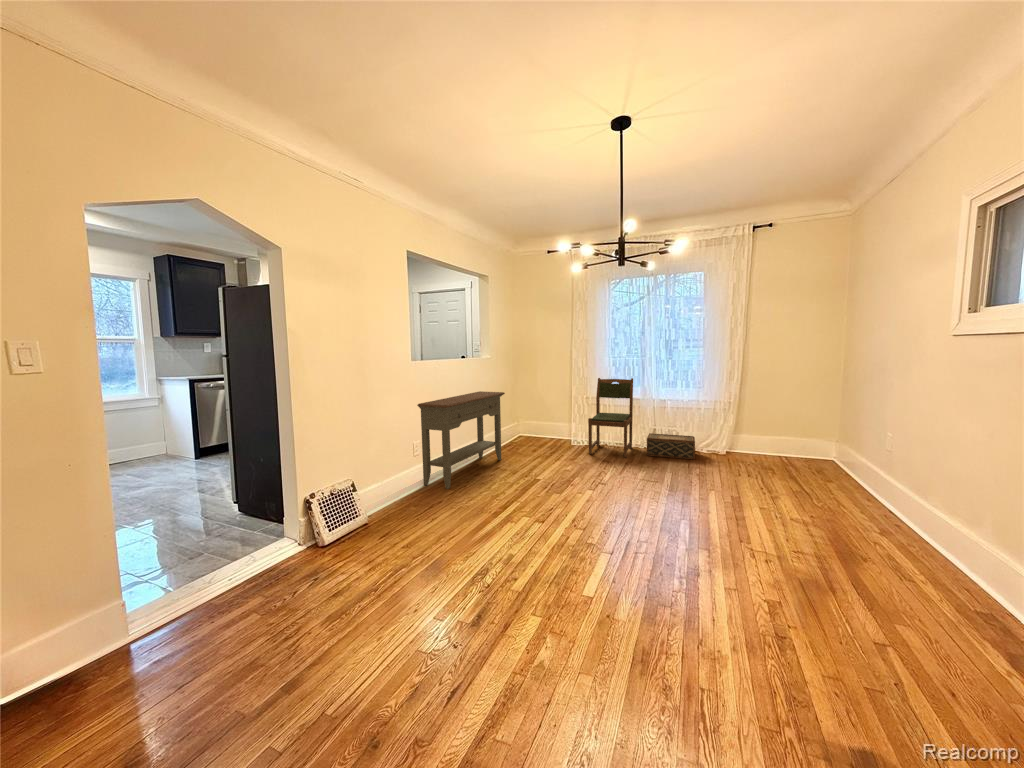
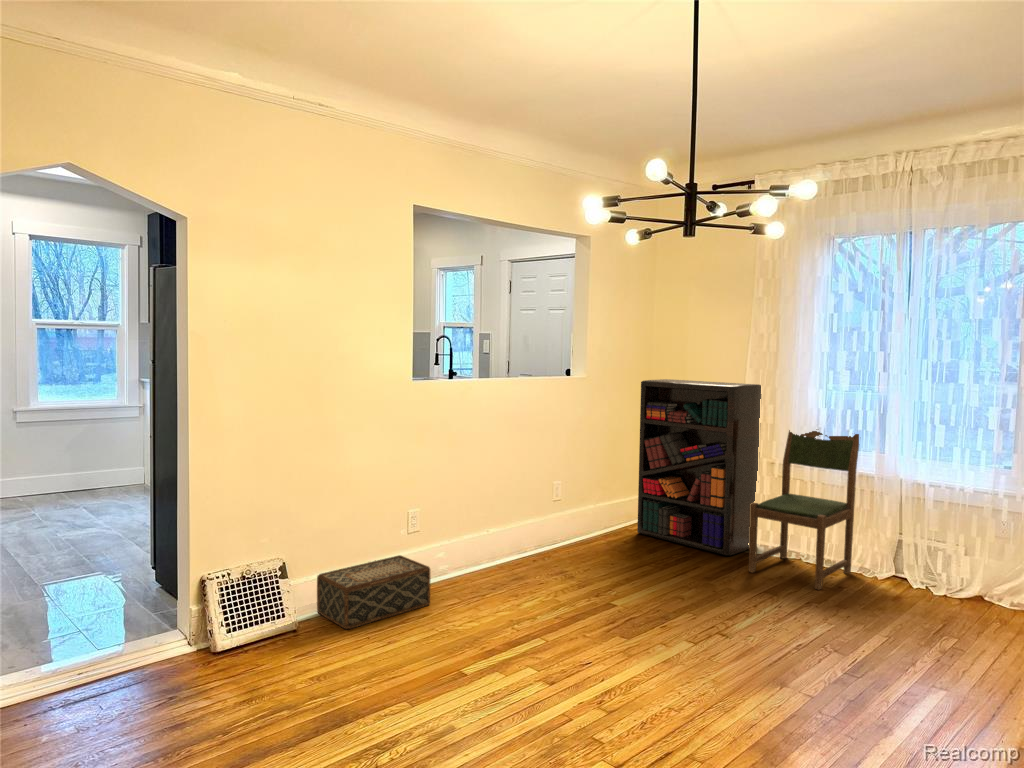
bookshelf: none [519,358,582,448] -> present [637,379,762,556]
console table: present [417,391,505,489] -> none [415,434,590,596]
woven basket: present [647,433,695,459] -> present [317,555,430,629]

